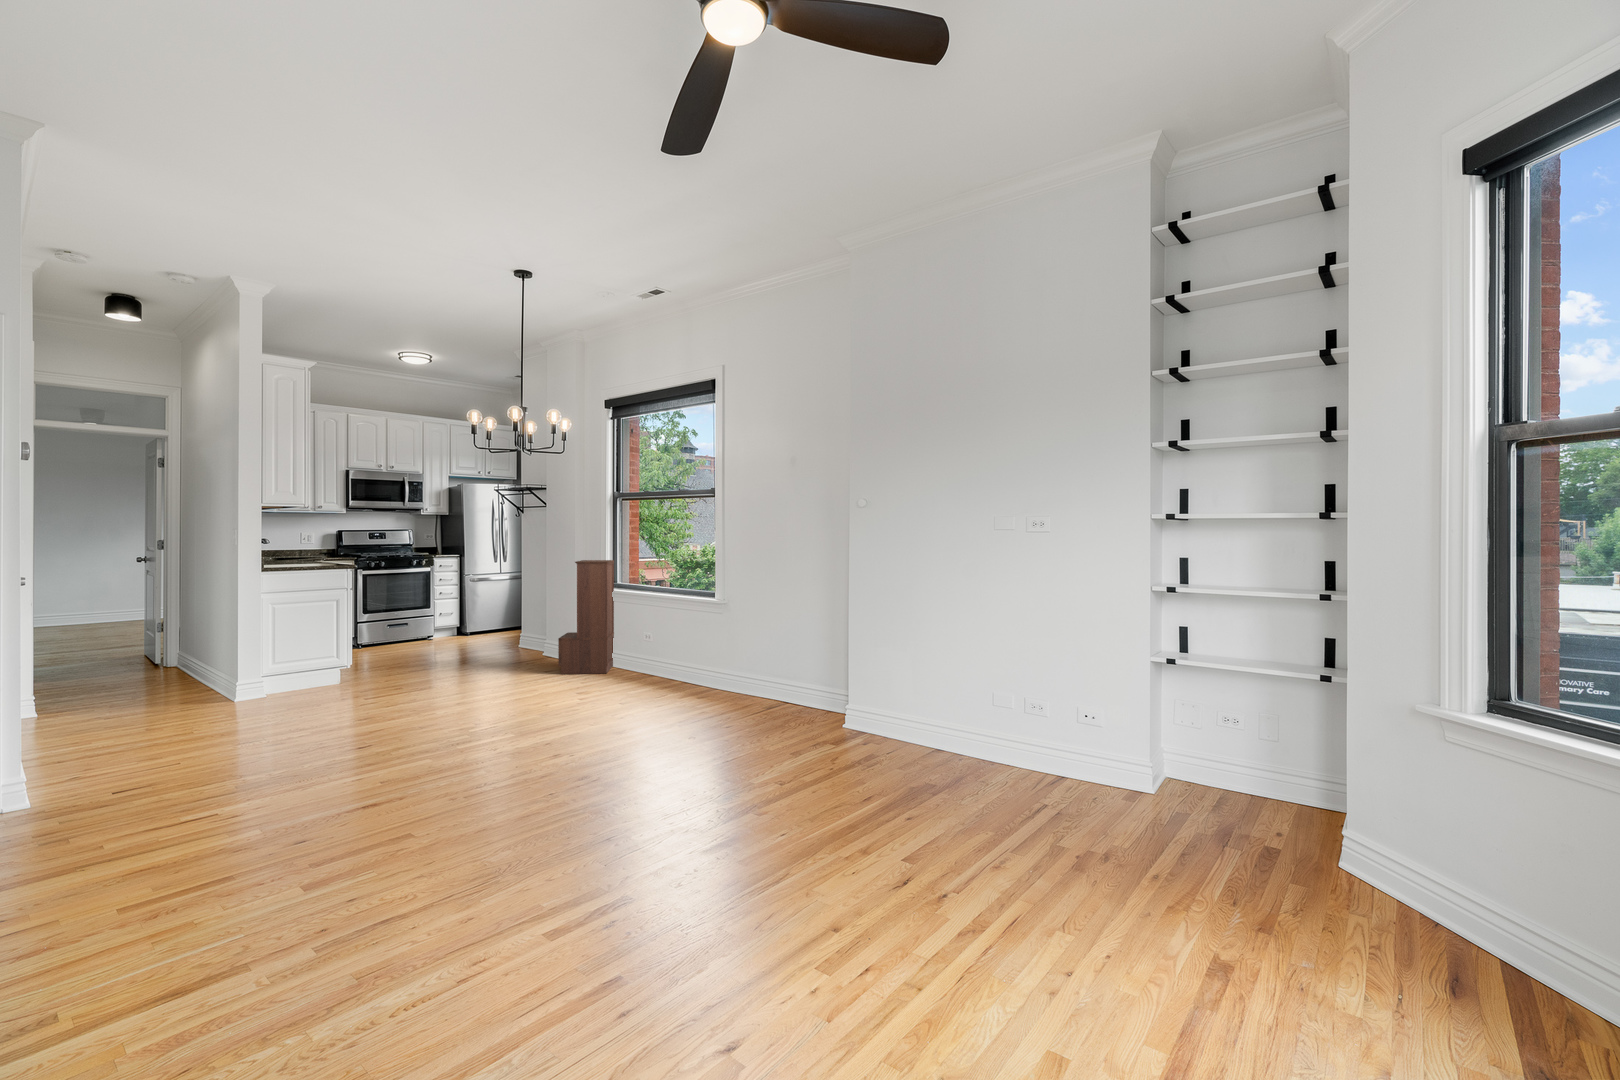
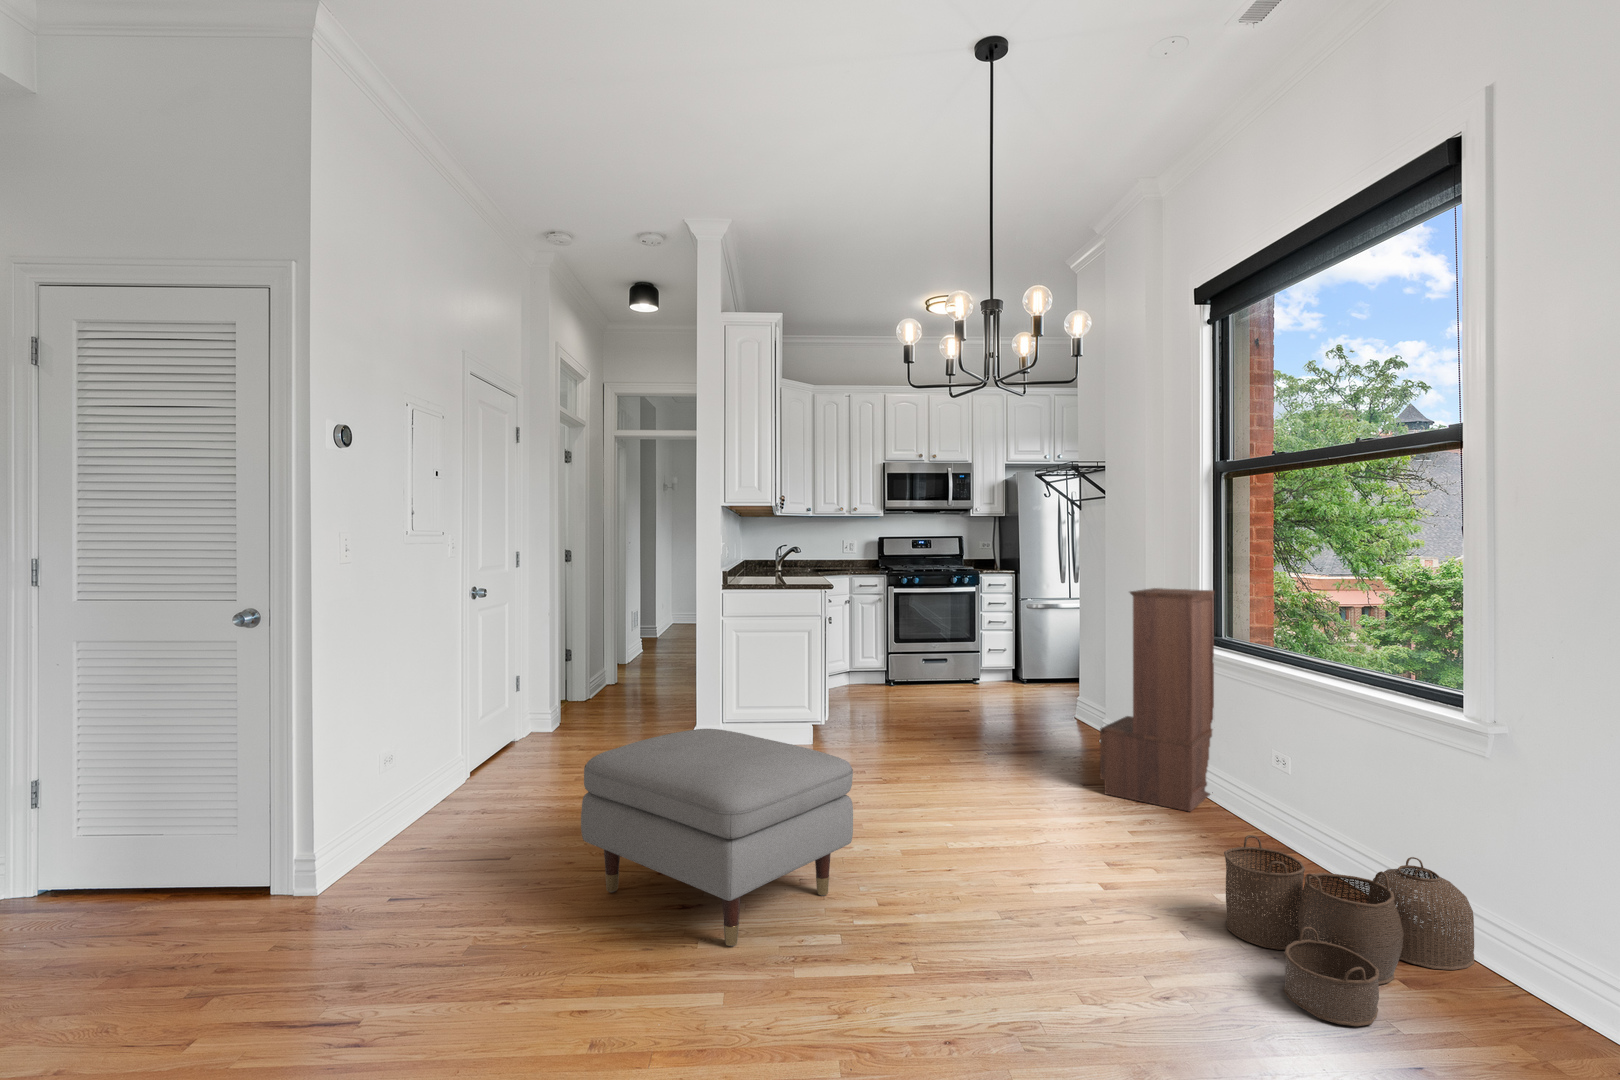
ottoman: none [286,651,464,752] -> present [581,729,853,946]
woven basket: none [637,659,720,712] -> present [1224,835,1474,1026]

